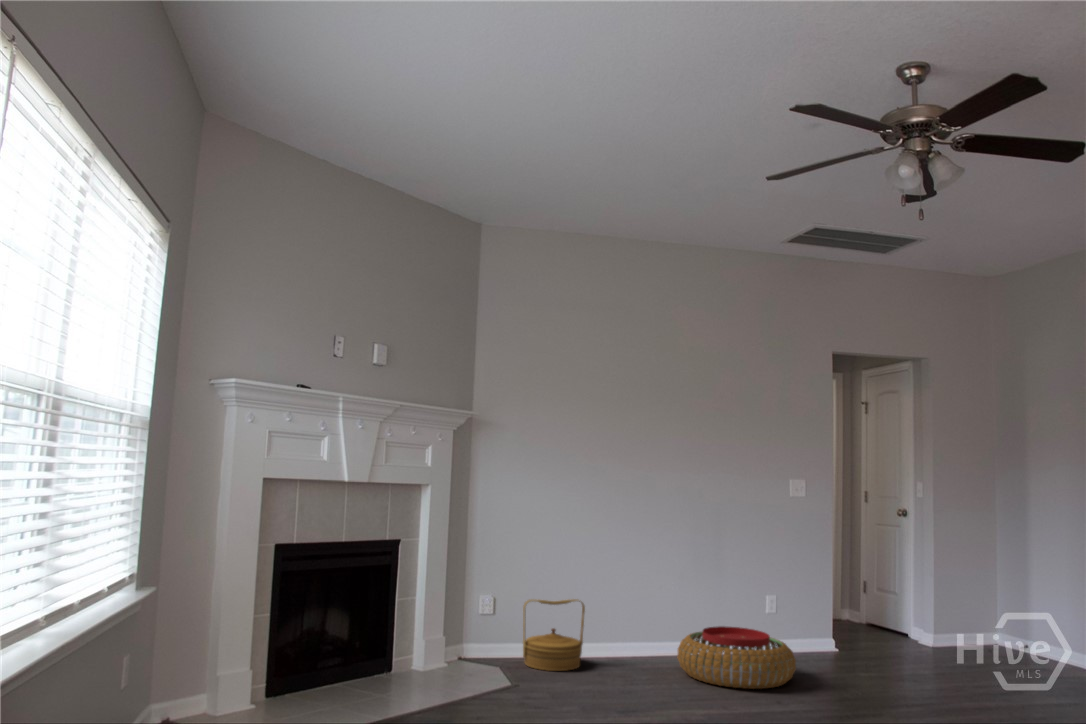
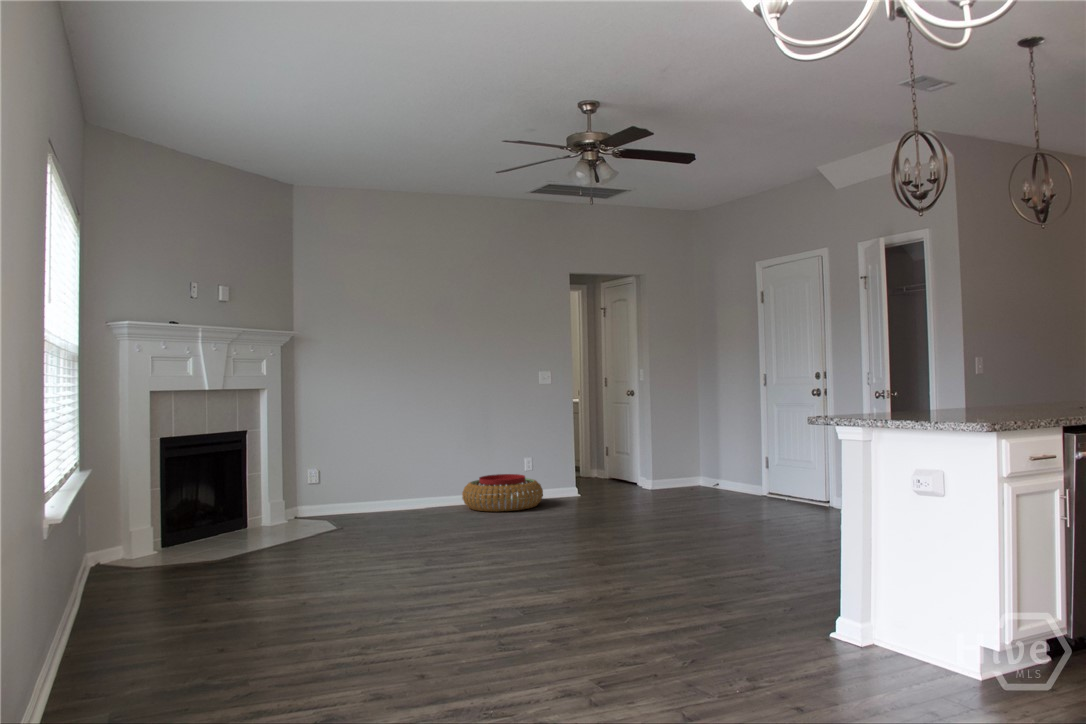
woven basket: present [523,599,585,671] -> none [347,466,393,517]

